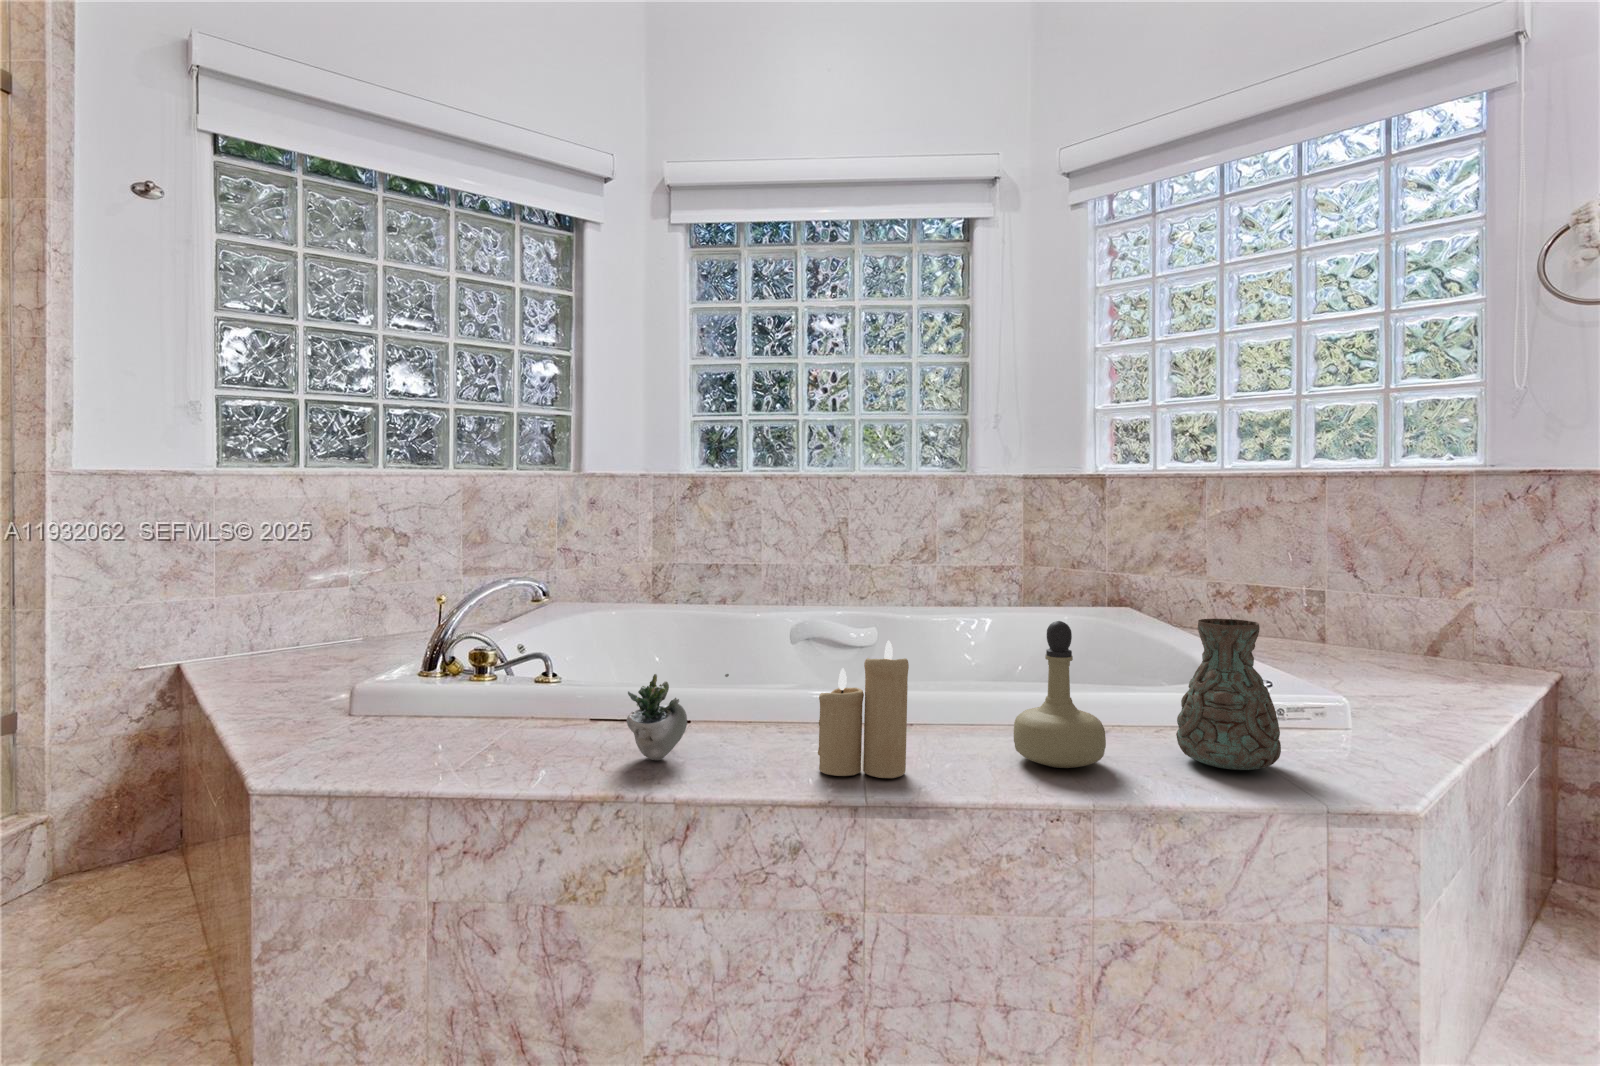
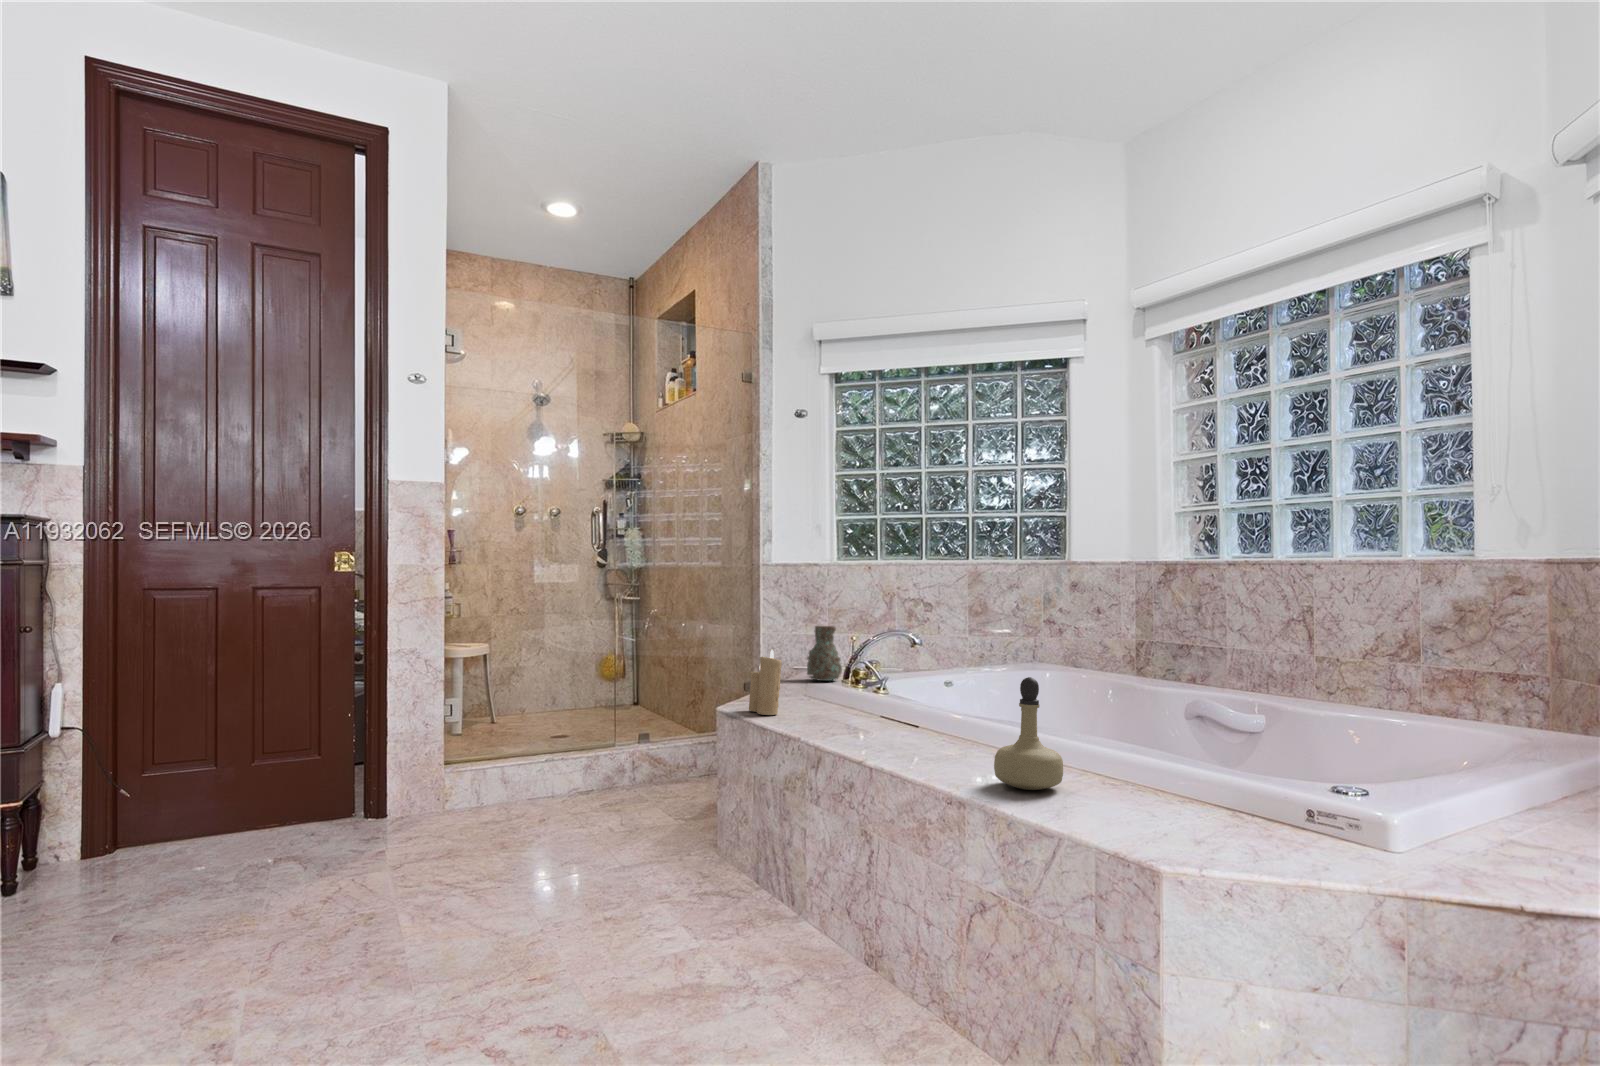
decorative vase: present [1176,619,1281,770] -> present [807,626,842,681]
candle: present [818,641,909,778] -> present [749,650,782,715]
succulent plant: present [627,673,729,760] -> none [831,686,868,737]

